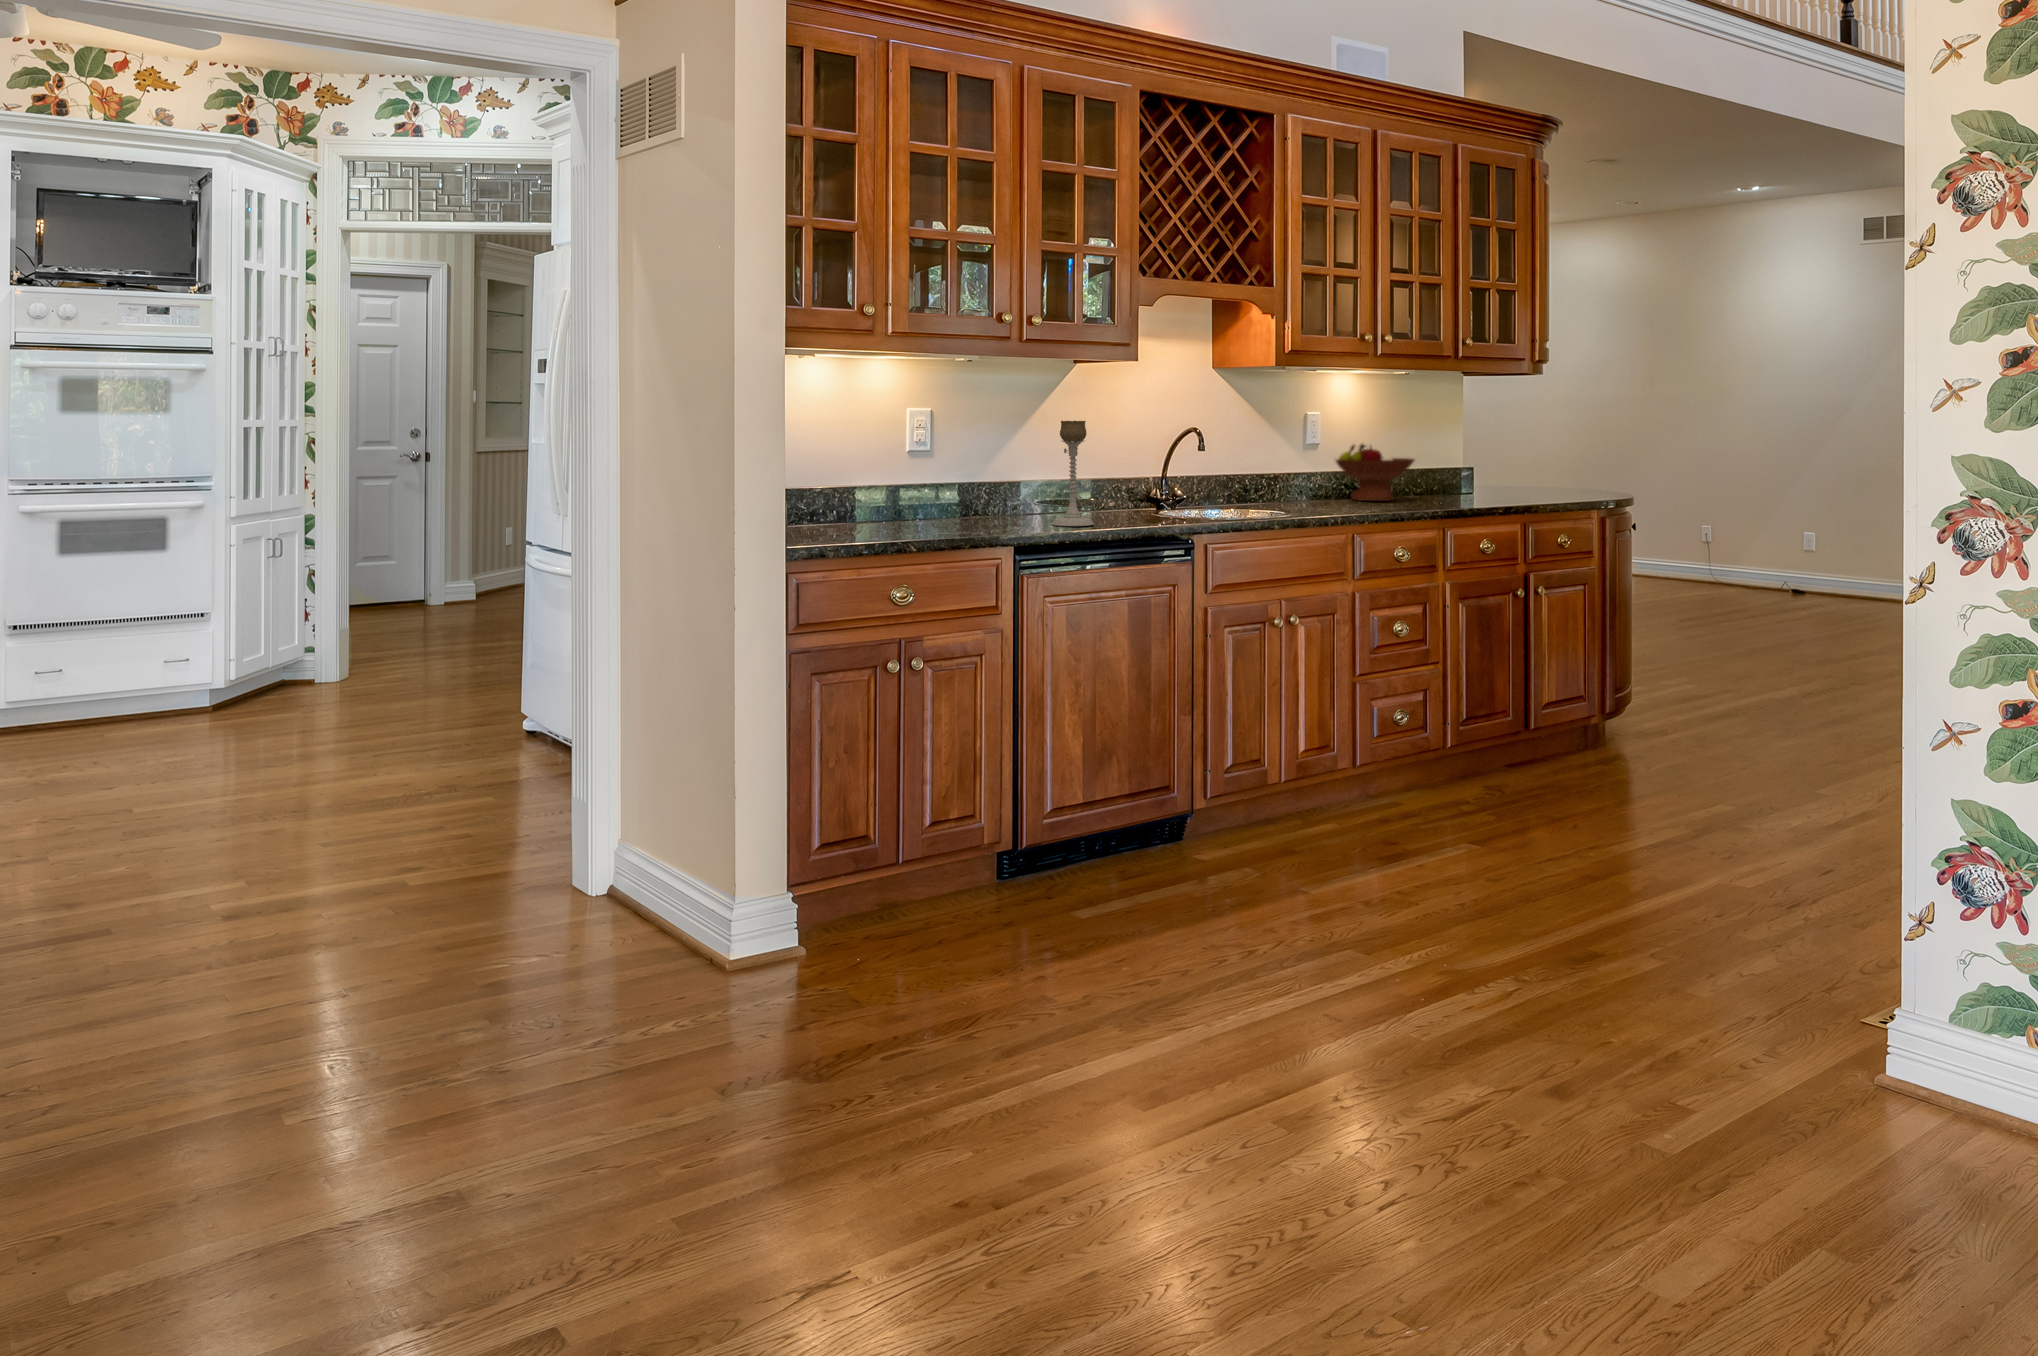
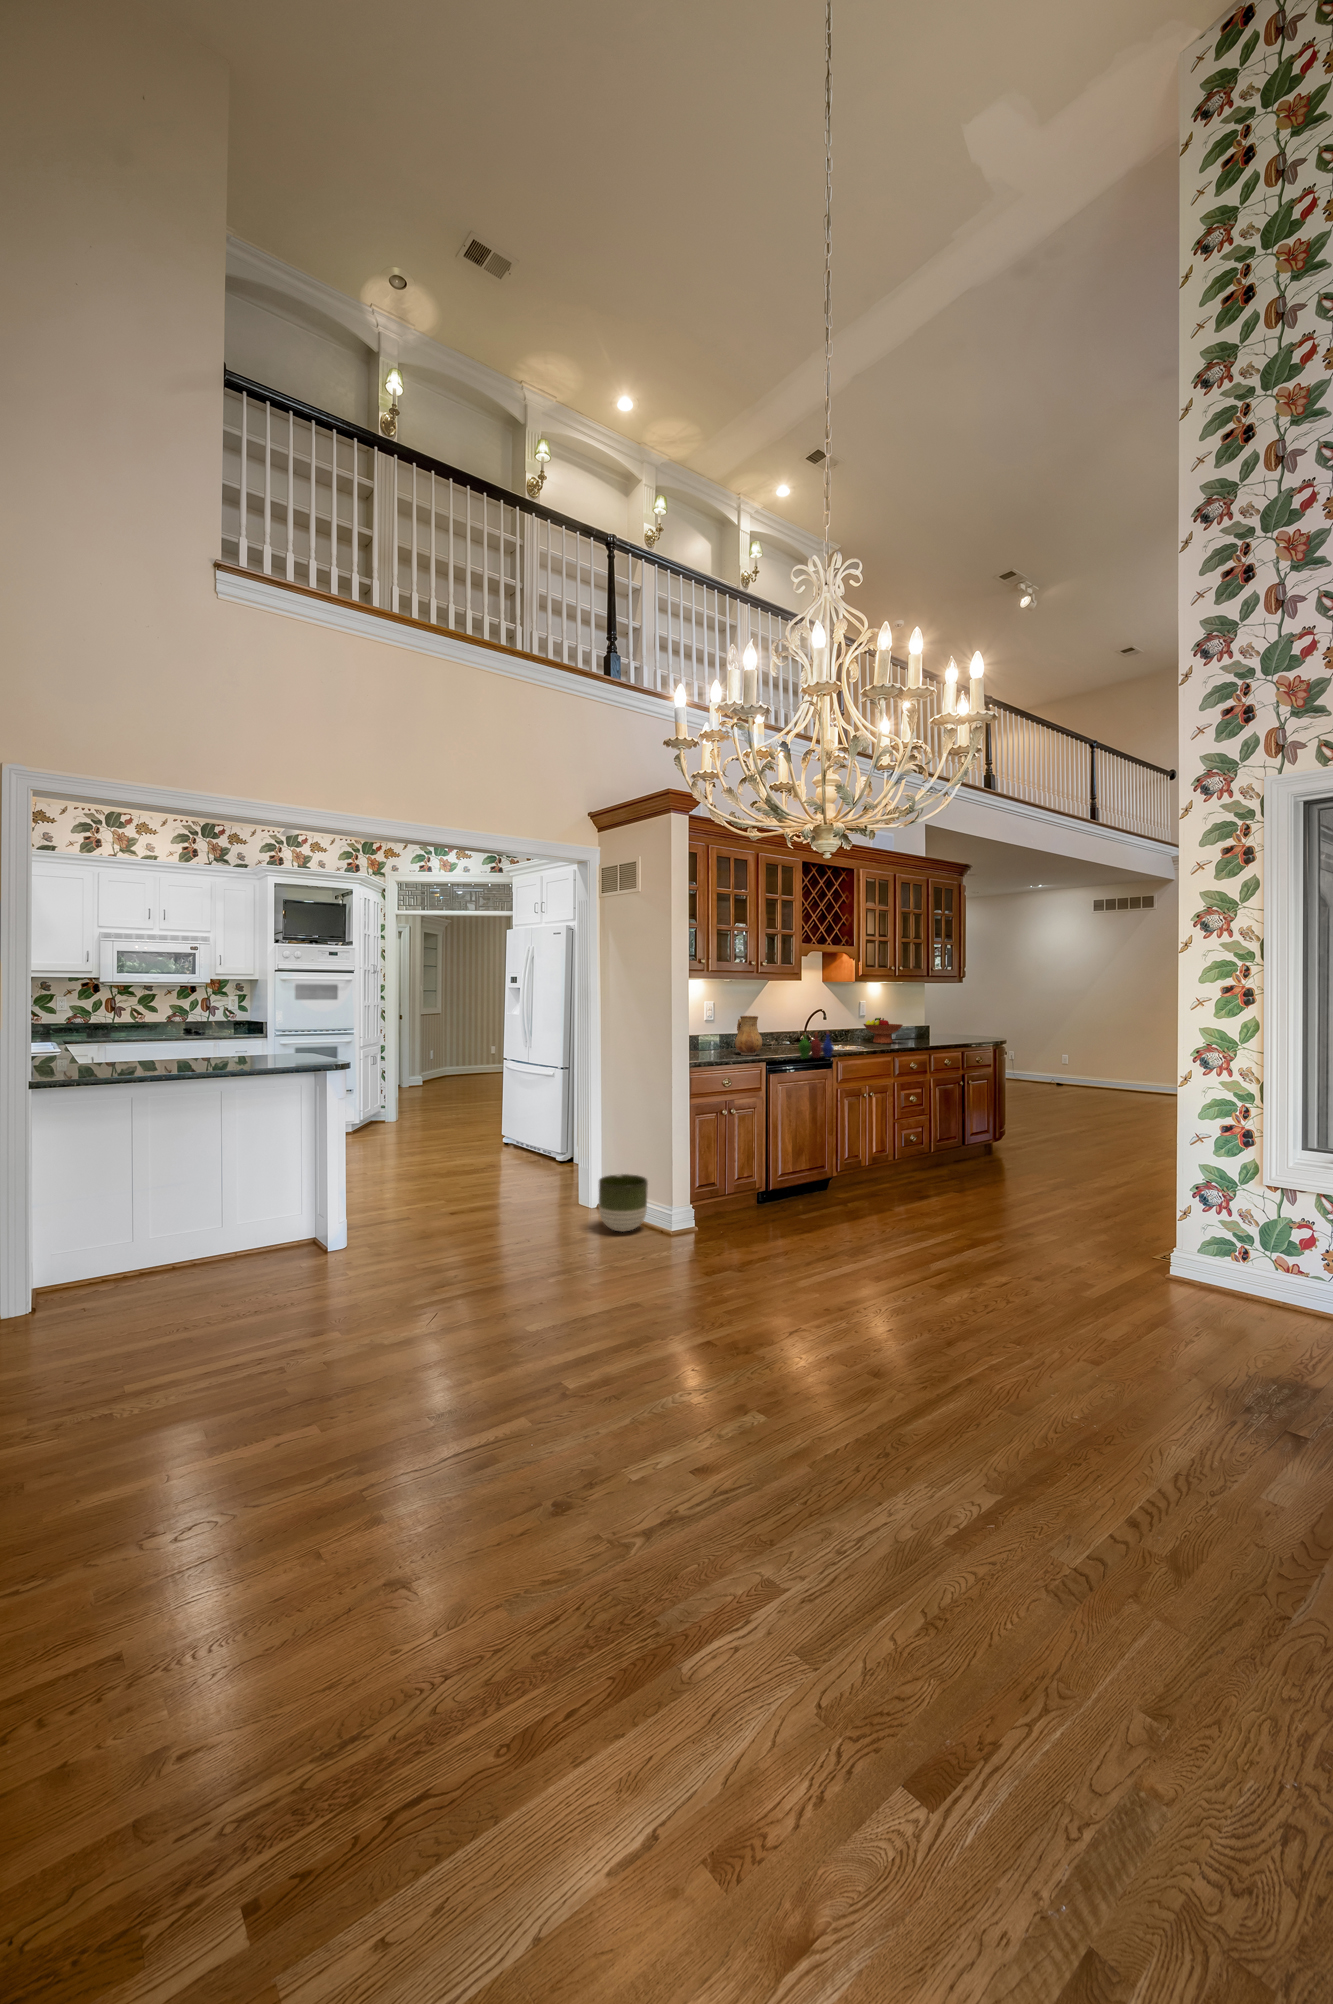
candle holder: present [1052,421,1094,526] -> none [767,1008,785,1054]
ceramic pitcher: none [966,438,1029,530] -> present [735,1016,762,1055]
bottle: none [1108,473,1200,536] -> present [798,1032,834,1058]
planter: none [552,822,680,967] -> present [599,1174,648,1232]

